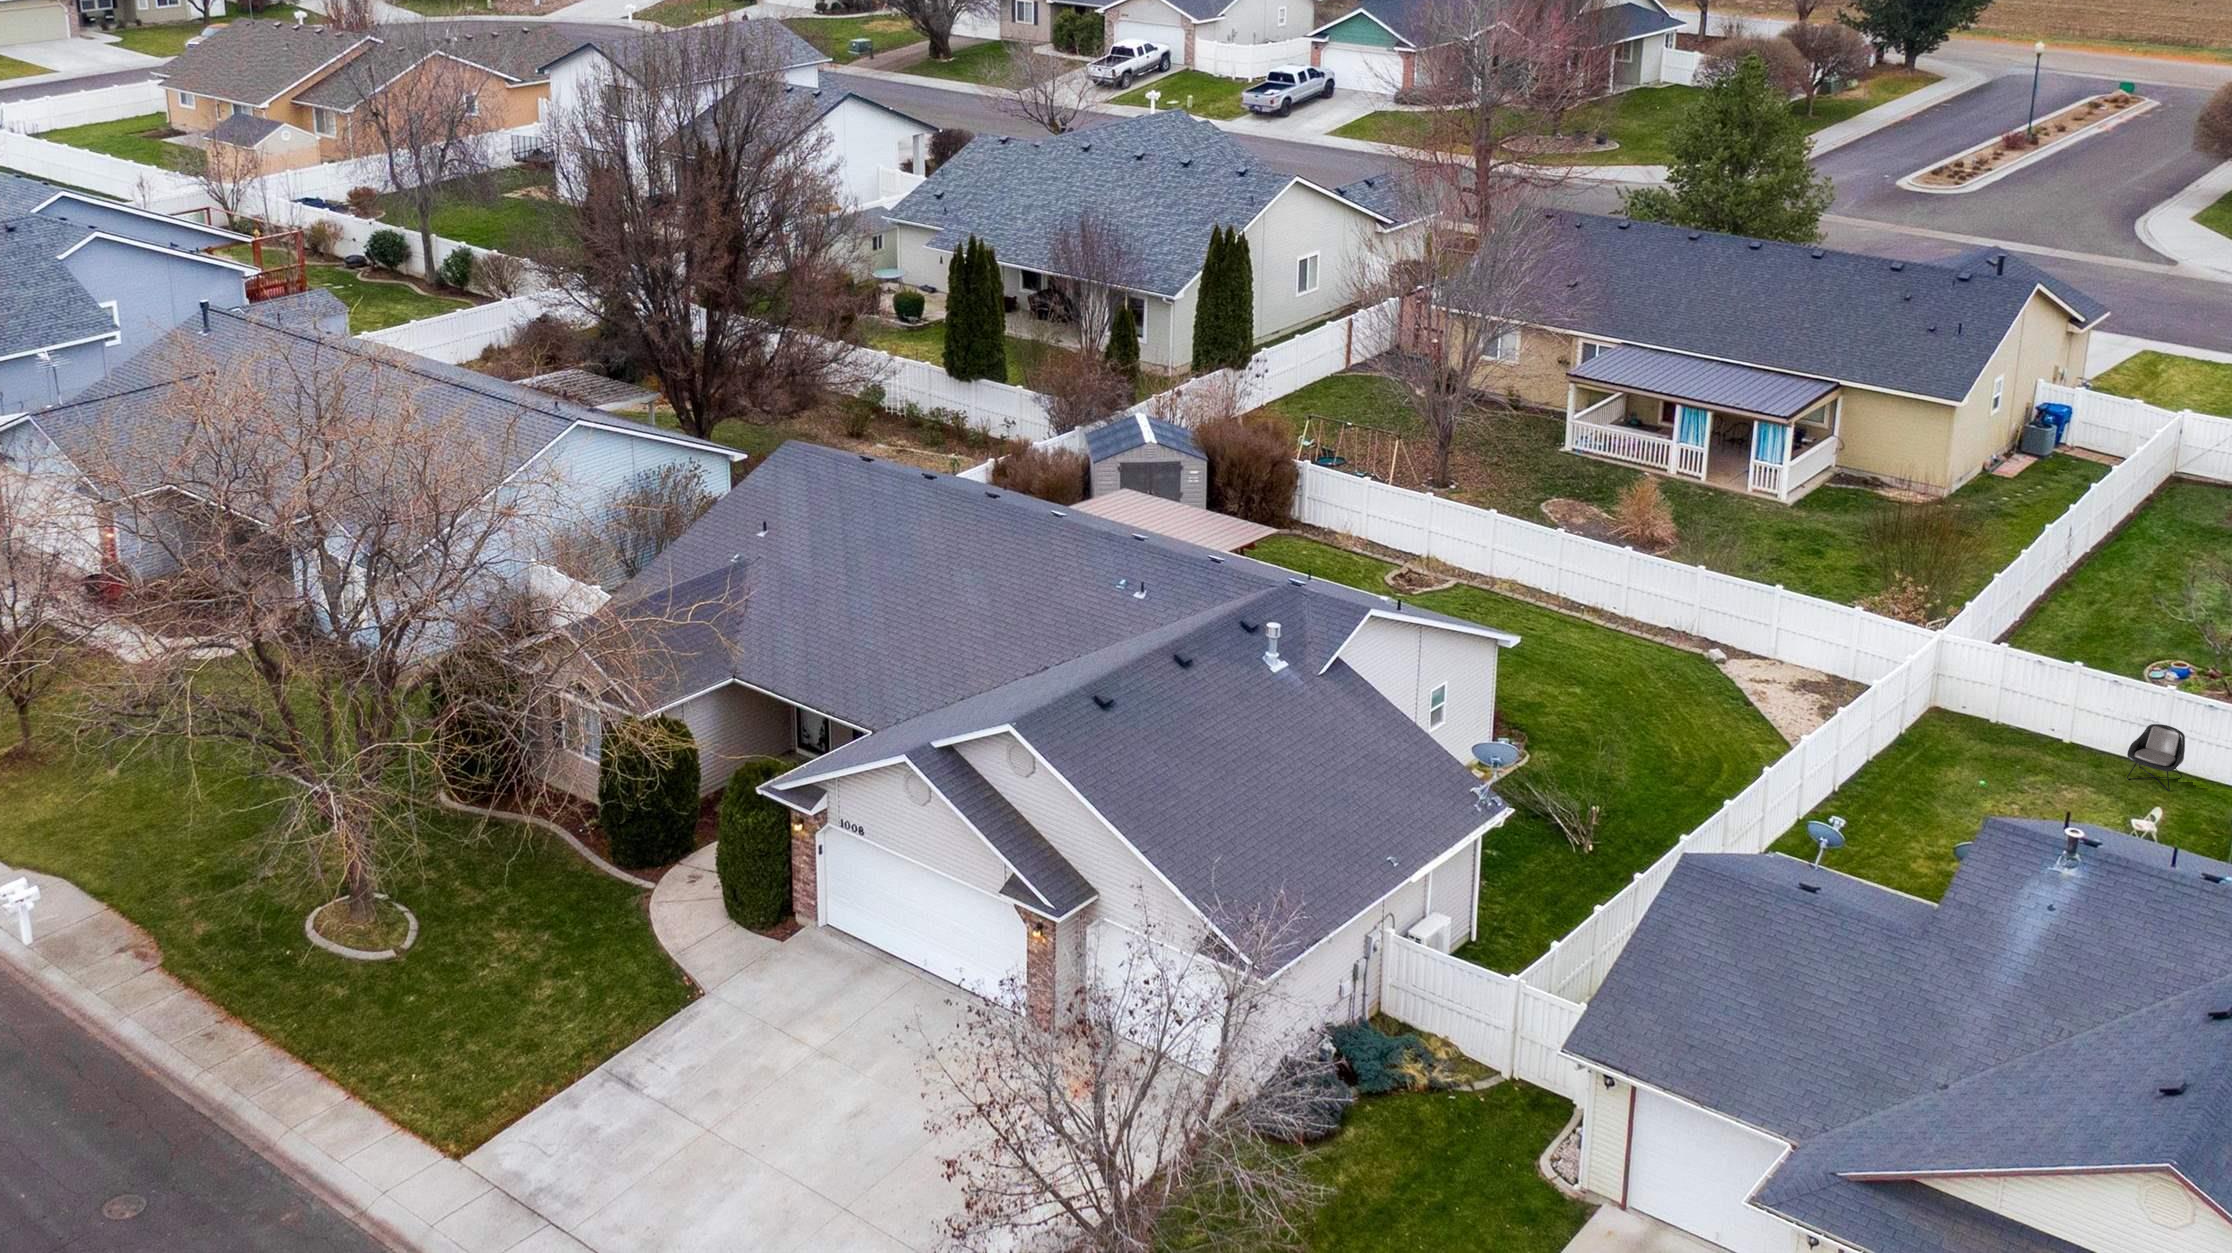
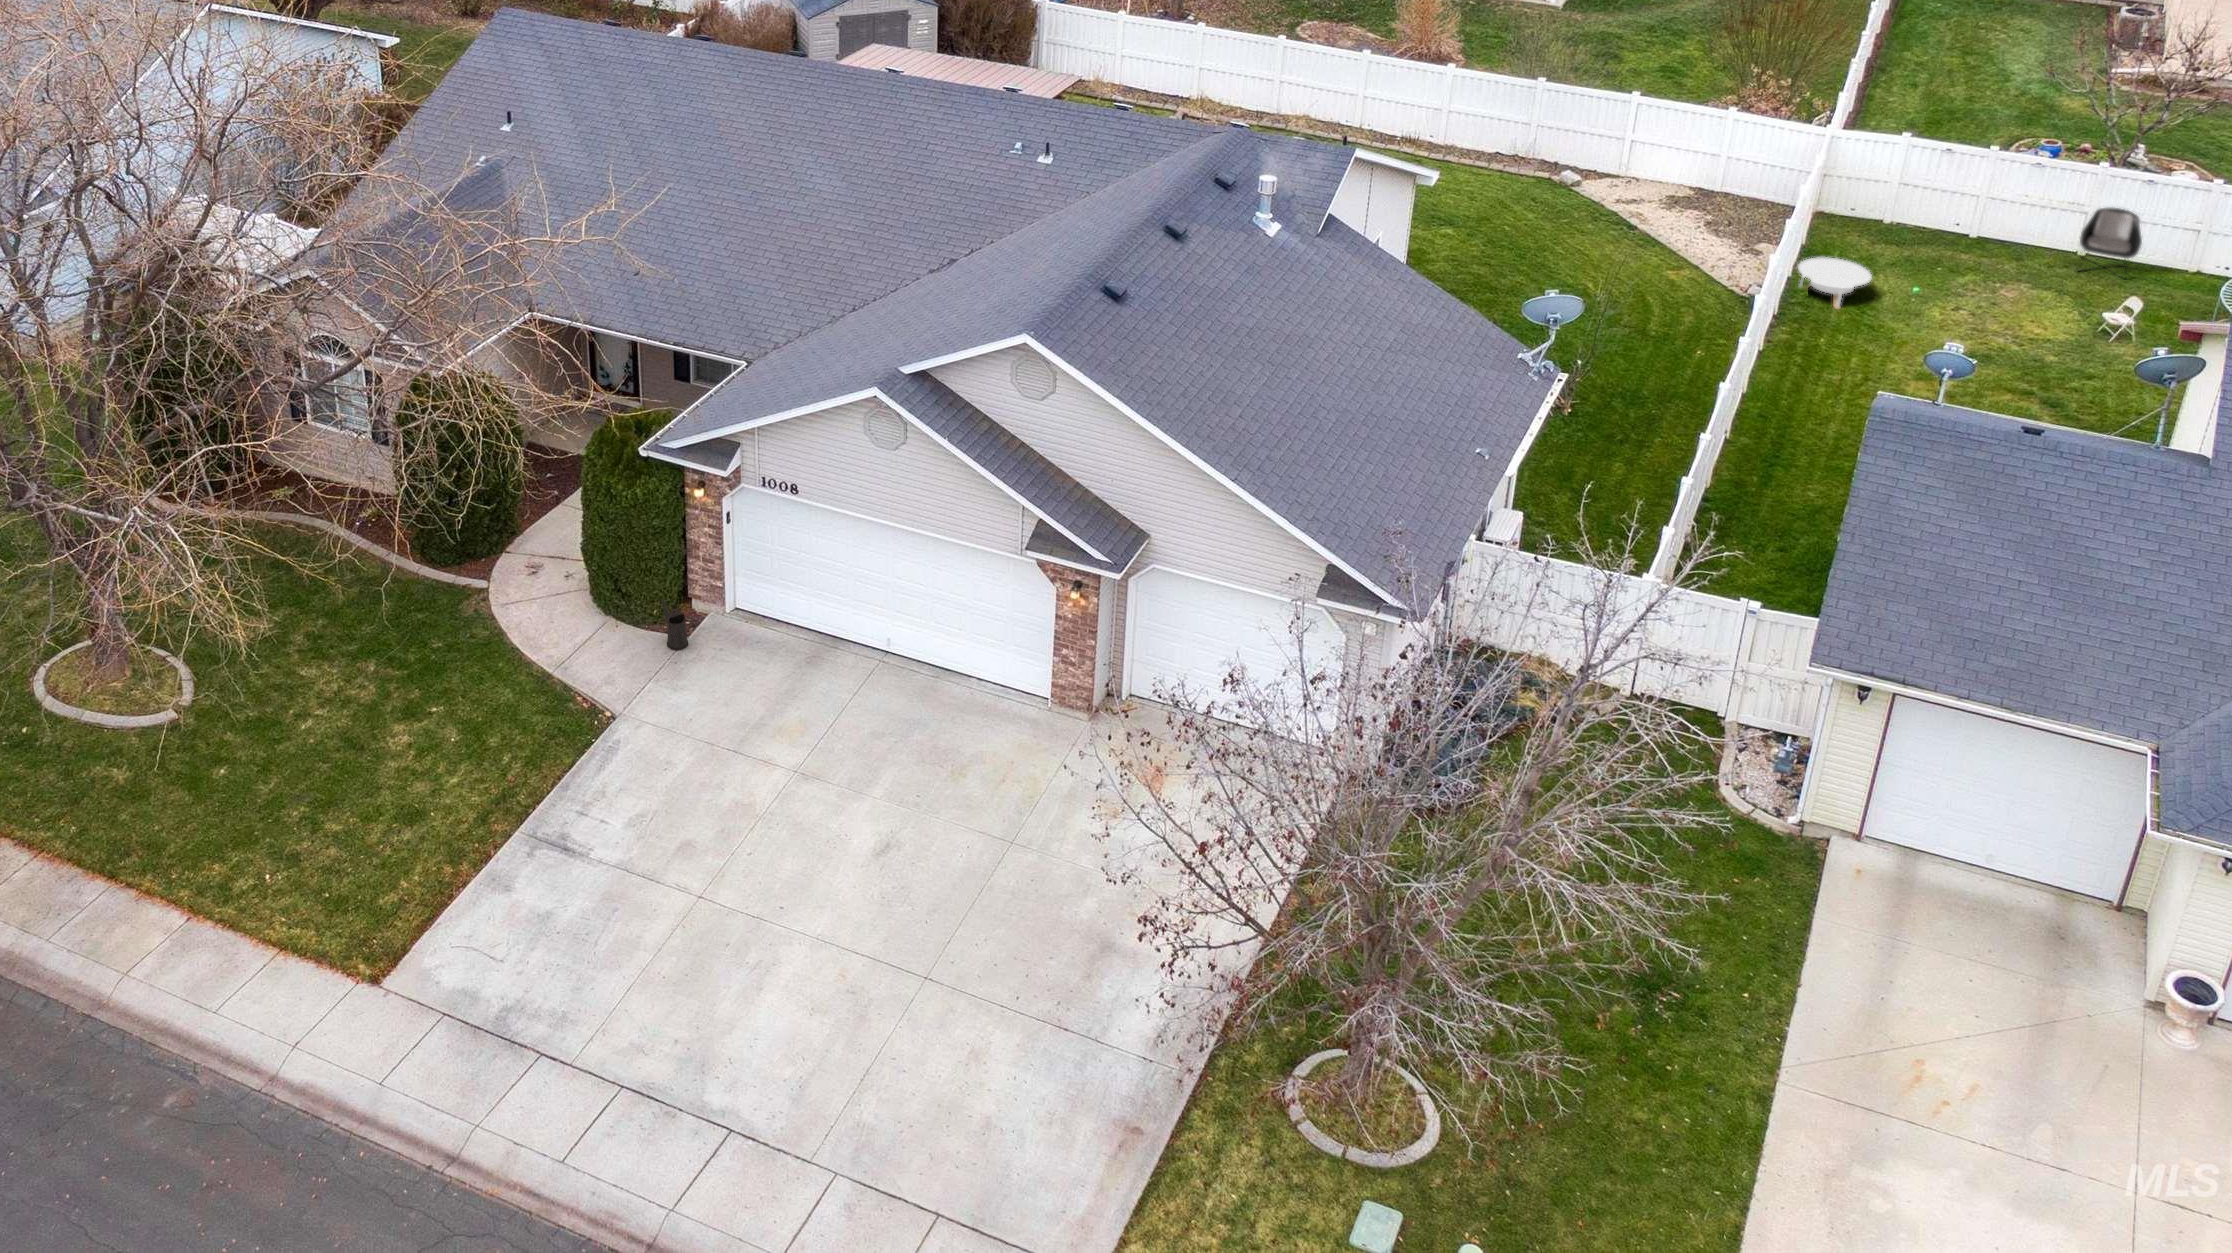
round table: none [1855,743,1920,791] -> present [1798,257,1872,309]
watering can: none [769,910,786,953] -> present [661,598,688,650]

